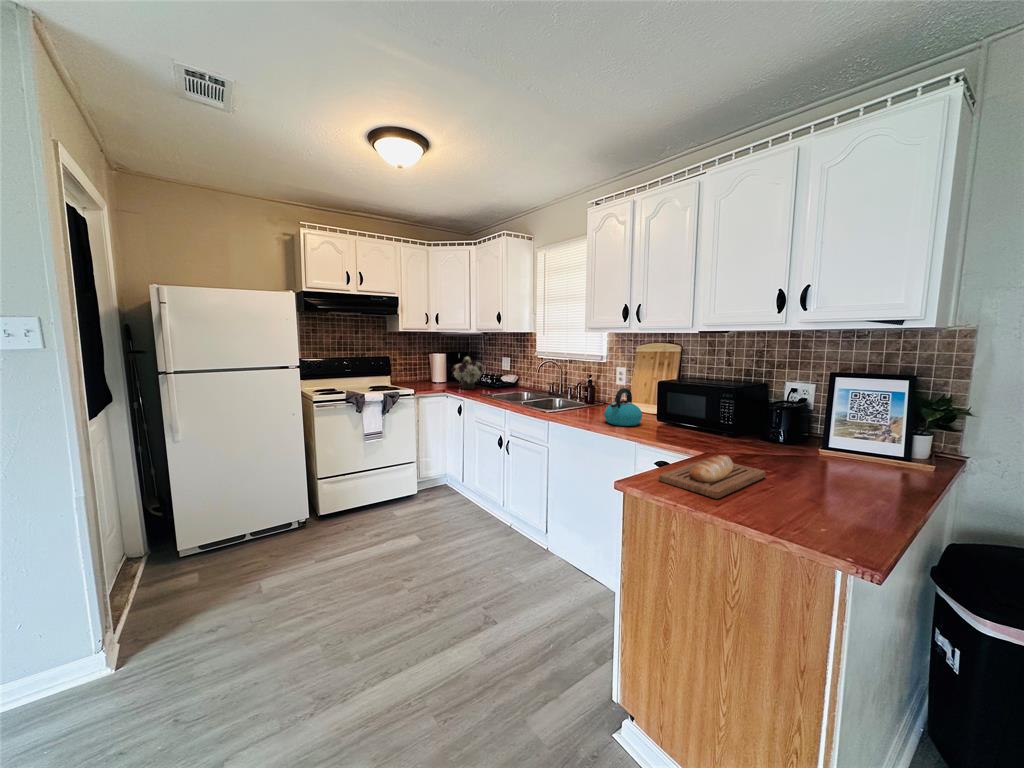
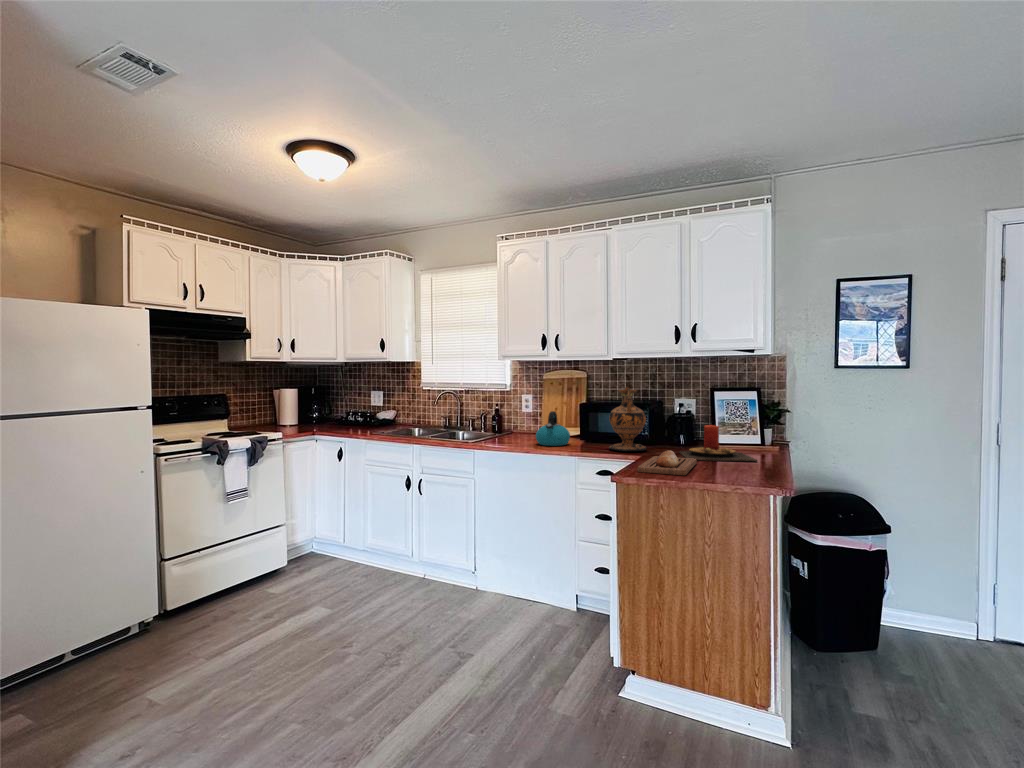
flower arrangement: present [451,357,484,389] -> none [316,390,359,430]
vase: none [675,367,725,445] -> present [609,388,647,452]
candle: none [760,424,876,488] -> present [679,425,757,461]

